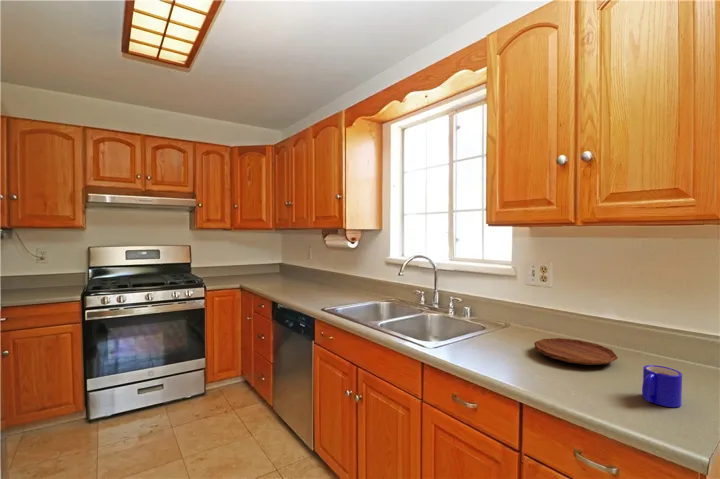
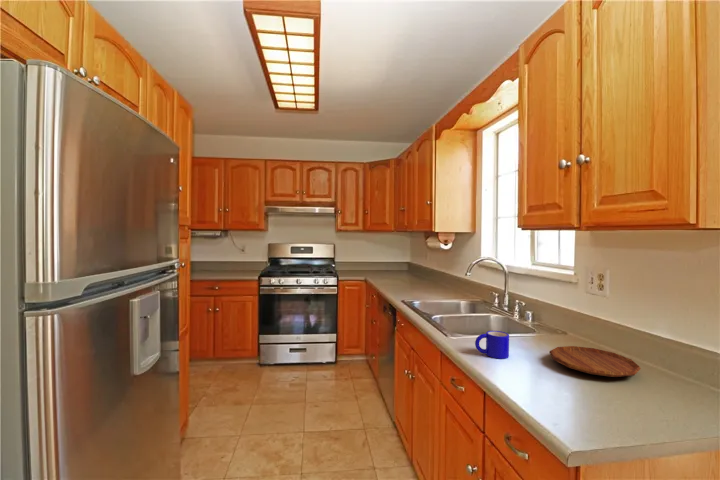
mug: present [642,365,682,407] -> present [475,331,509,359]

